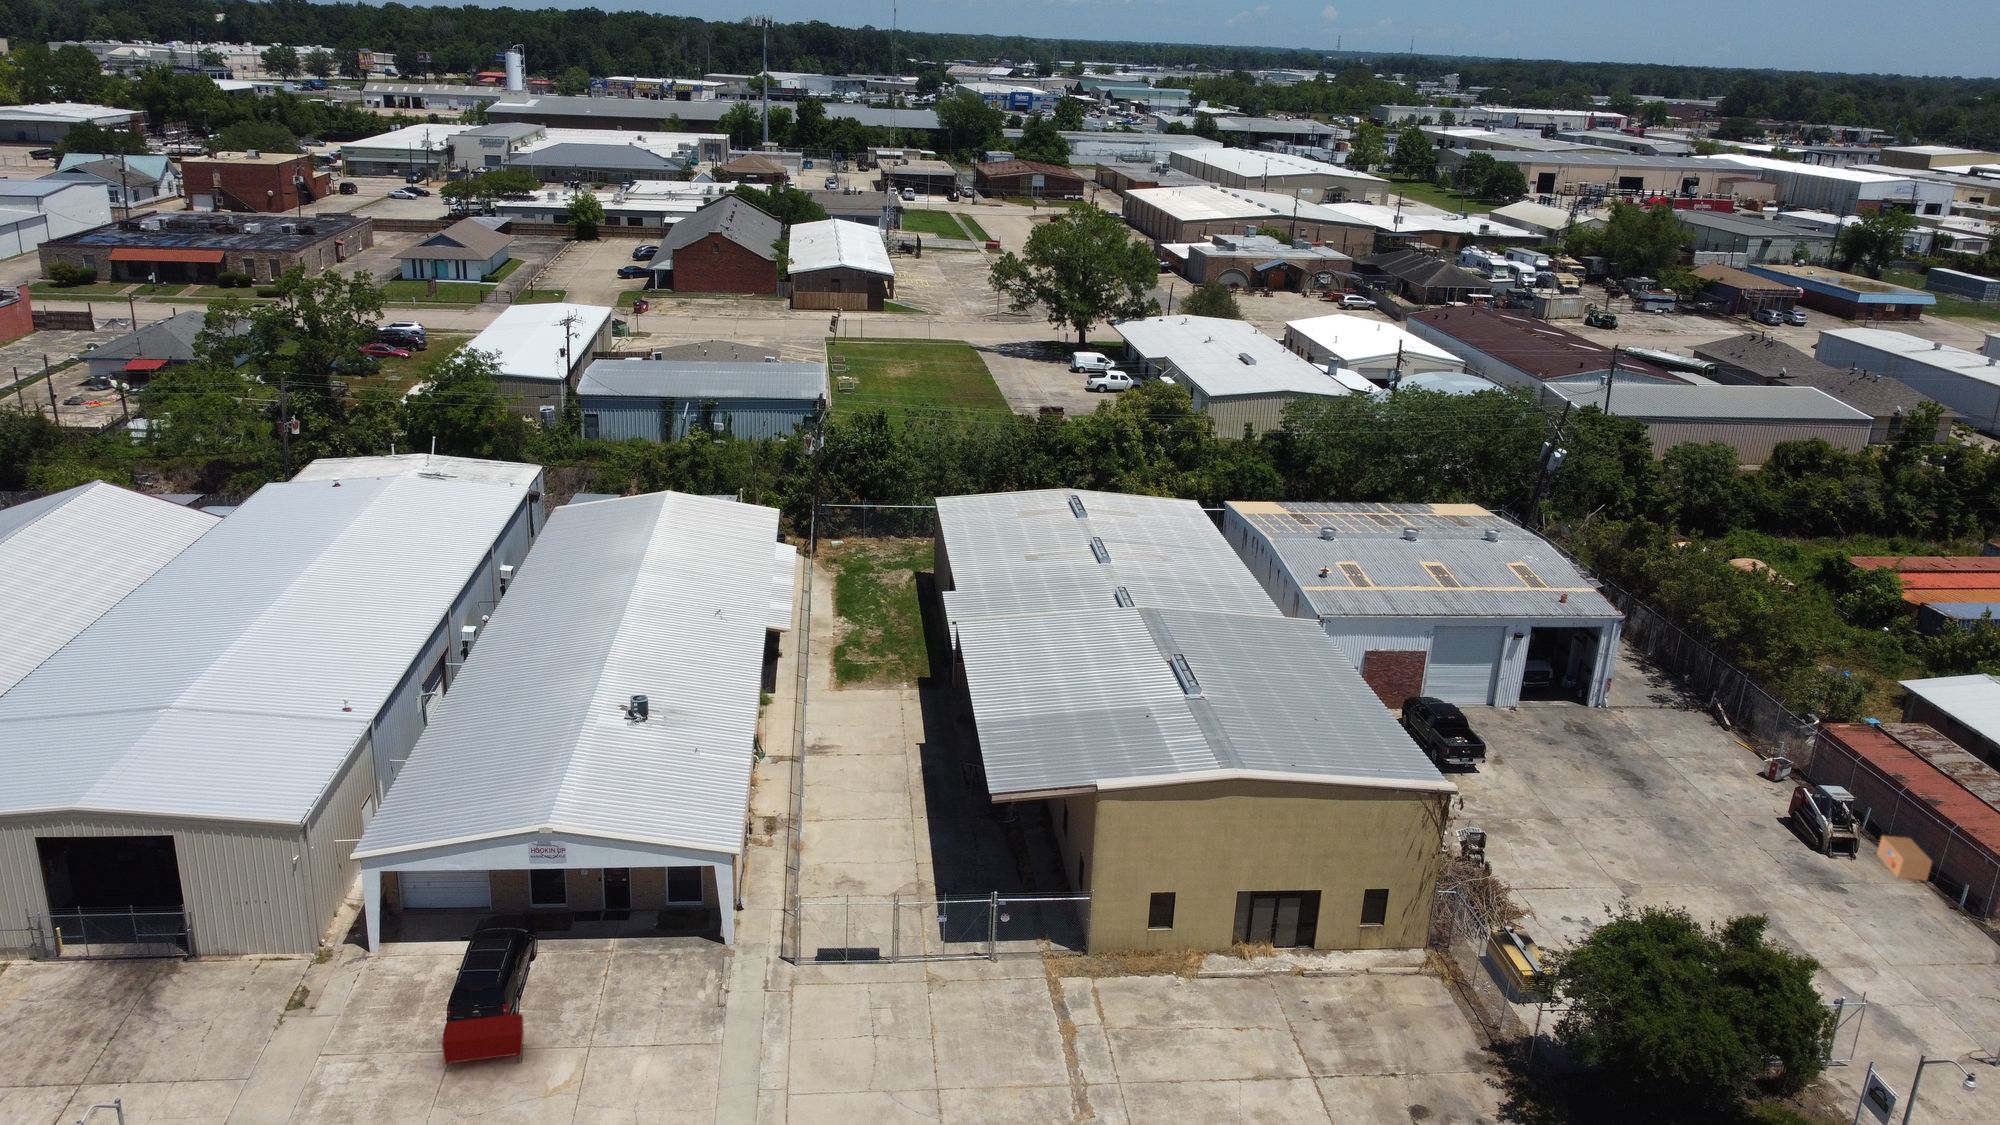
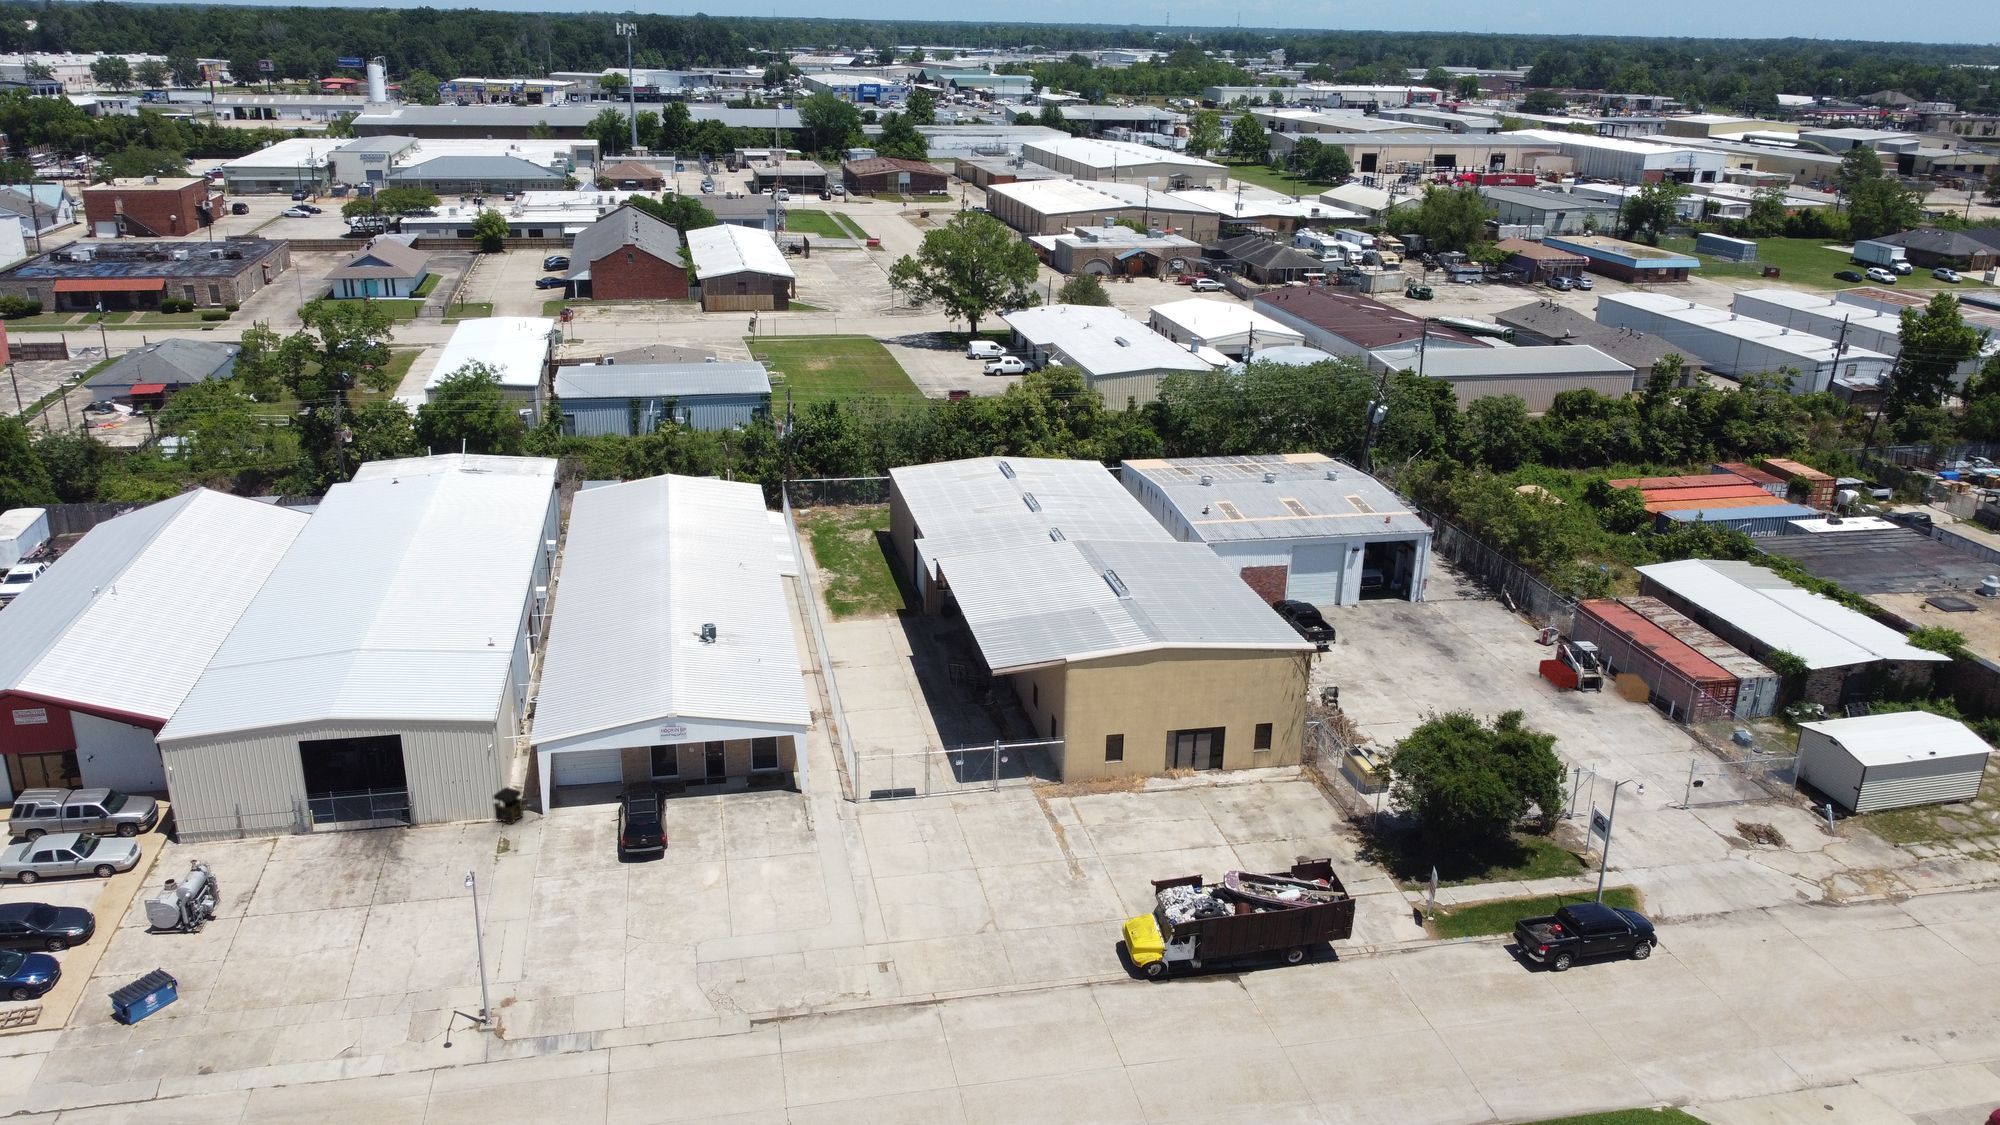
toolbox: none [300,912,343,964] -> present [493,787,523,824]
bench: present [442,1014,524,1071] -> present [1539,659,1578,692]

